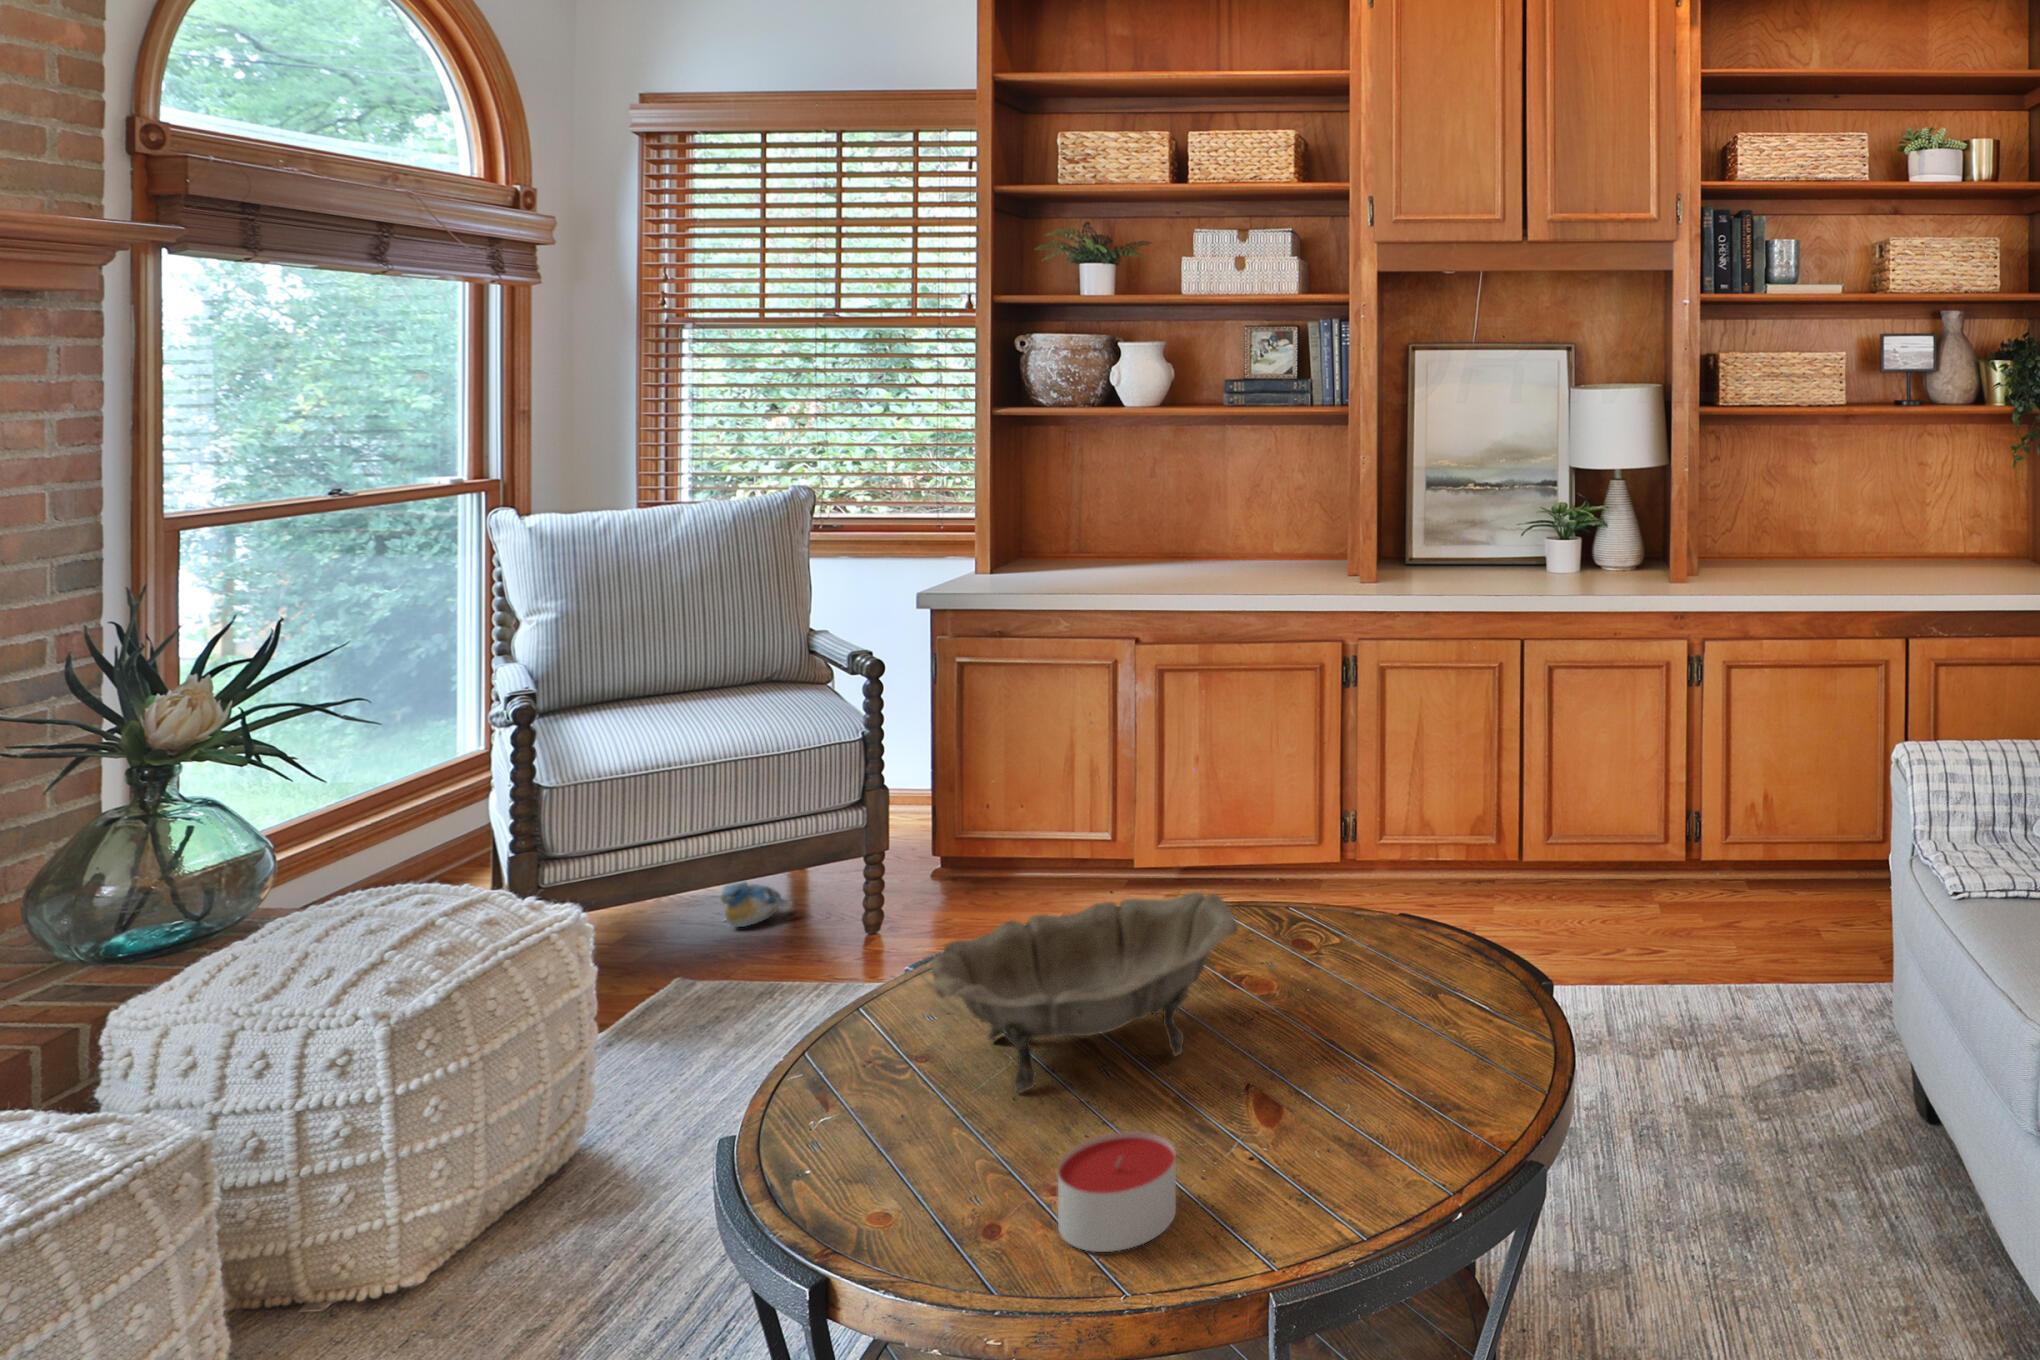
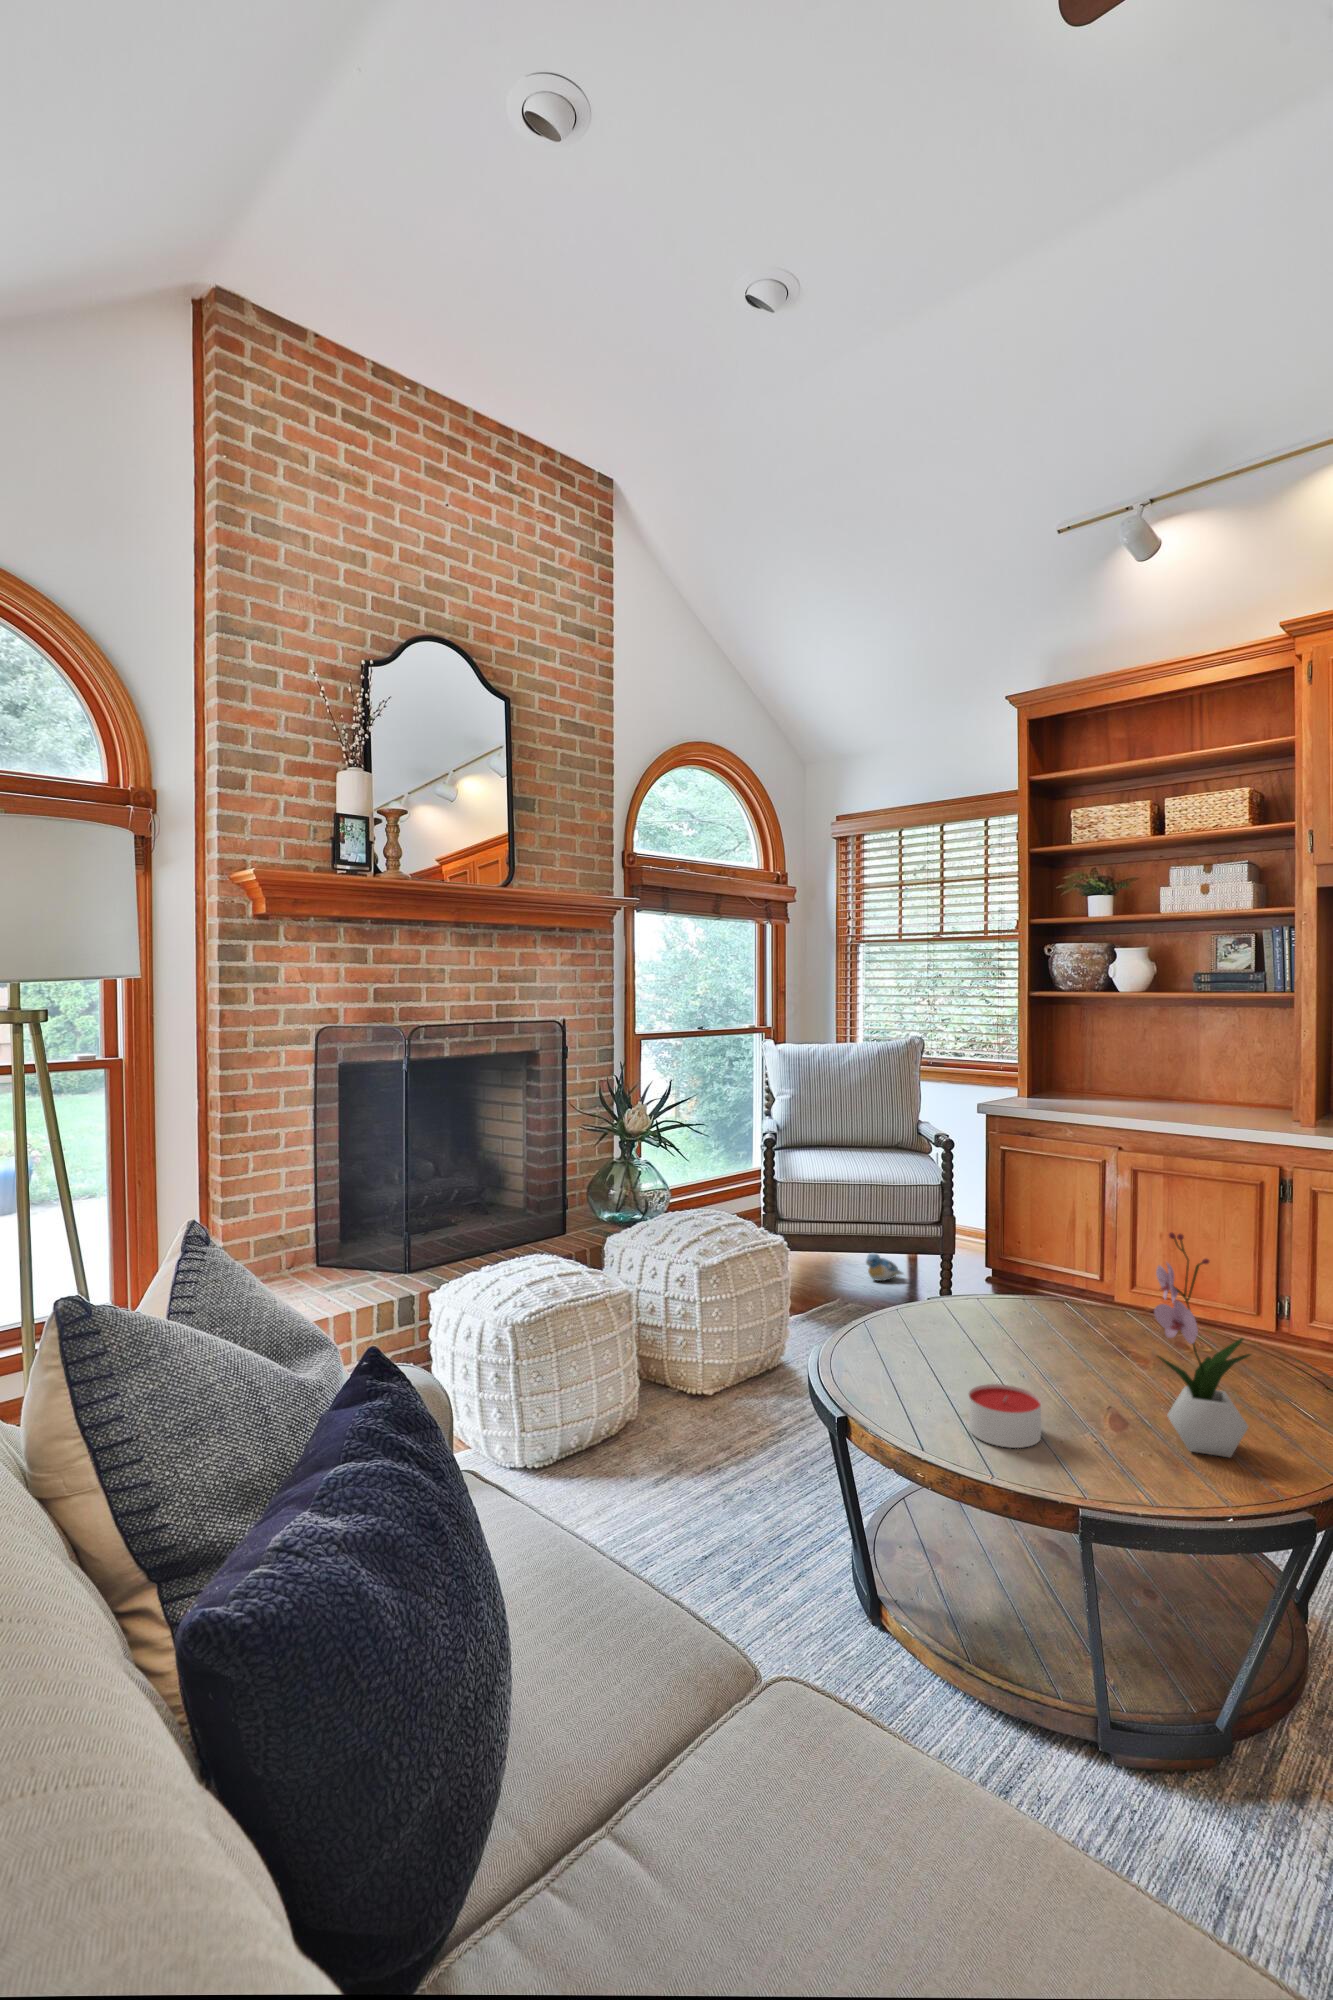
flower arrangement: none [1323,827,1456,1149] -> present [1154,1232,1251,1457]
decorative bowl: present [931,892,1238,1093] -> none [924,1269,1117,1369]

